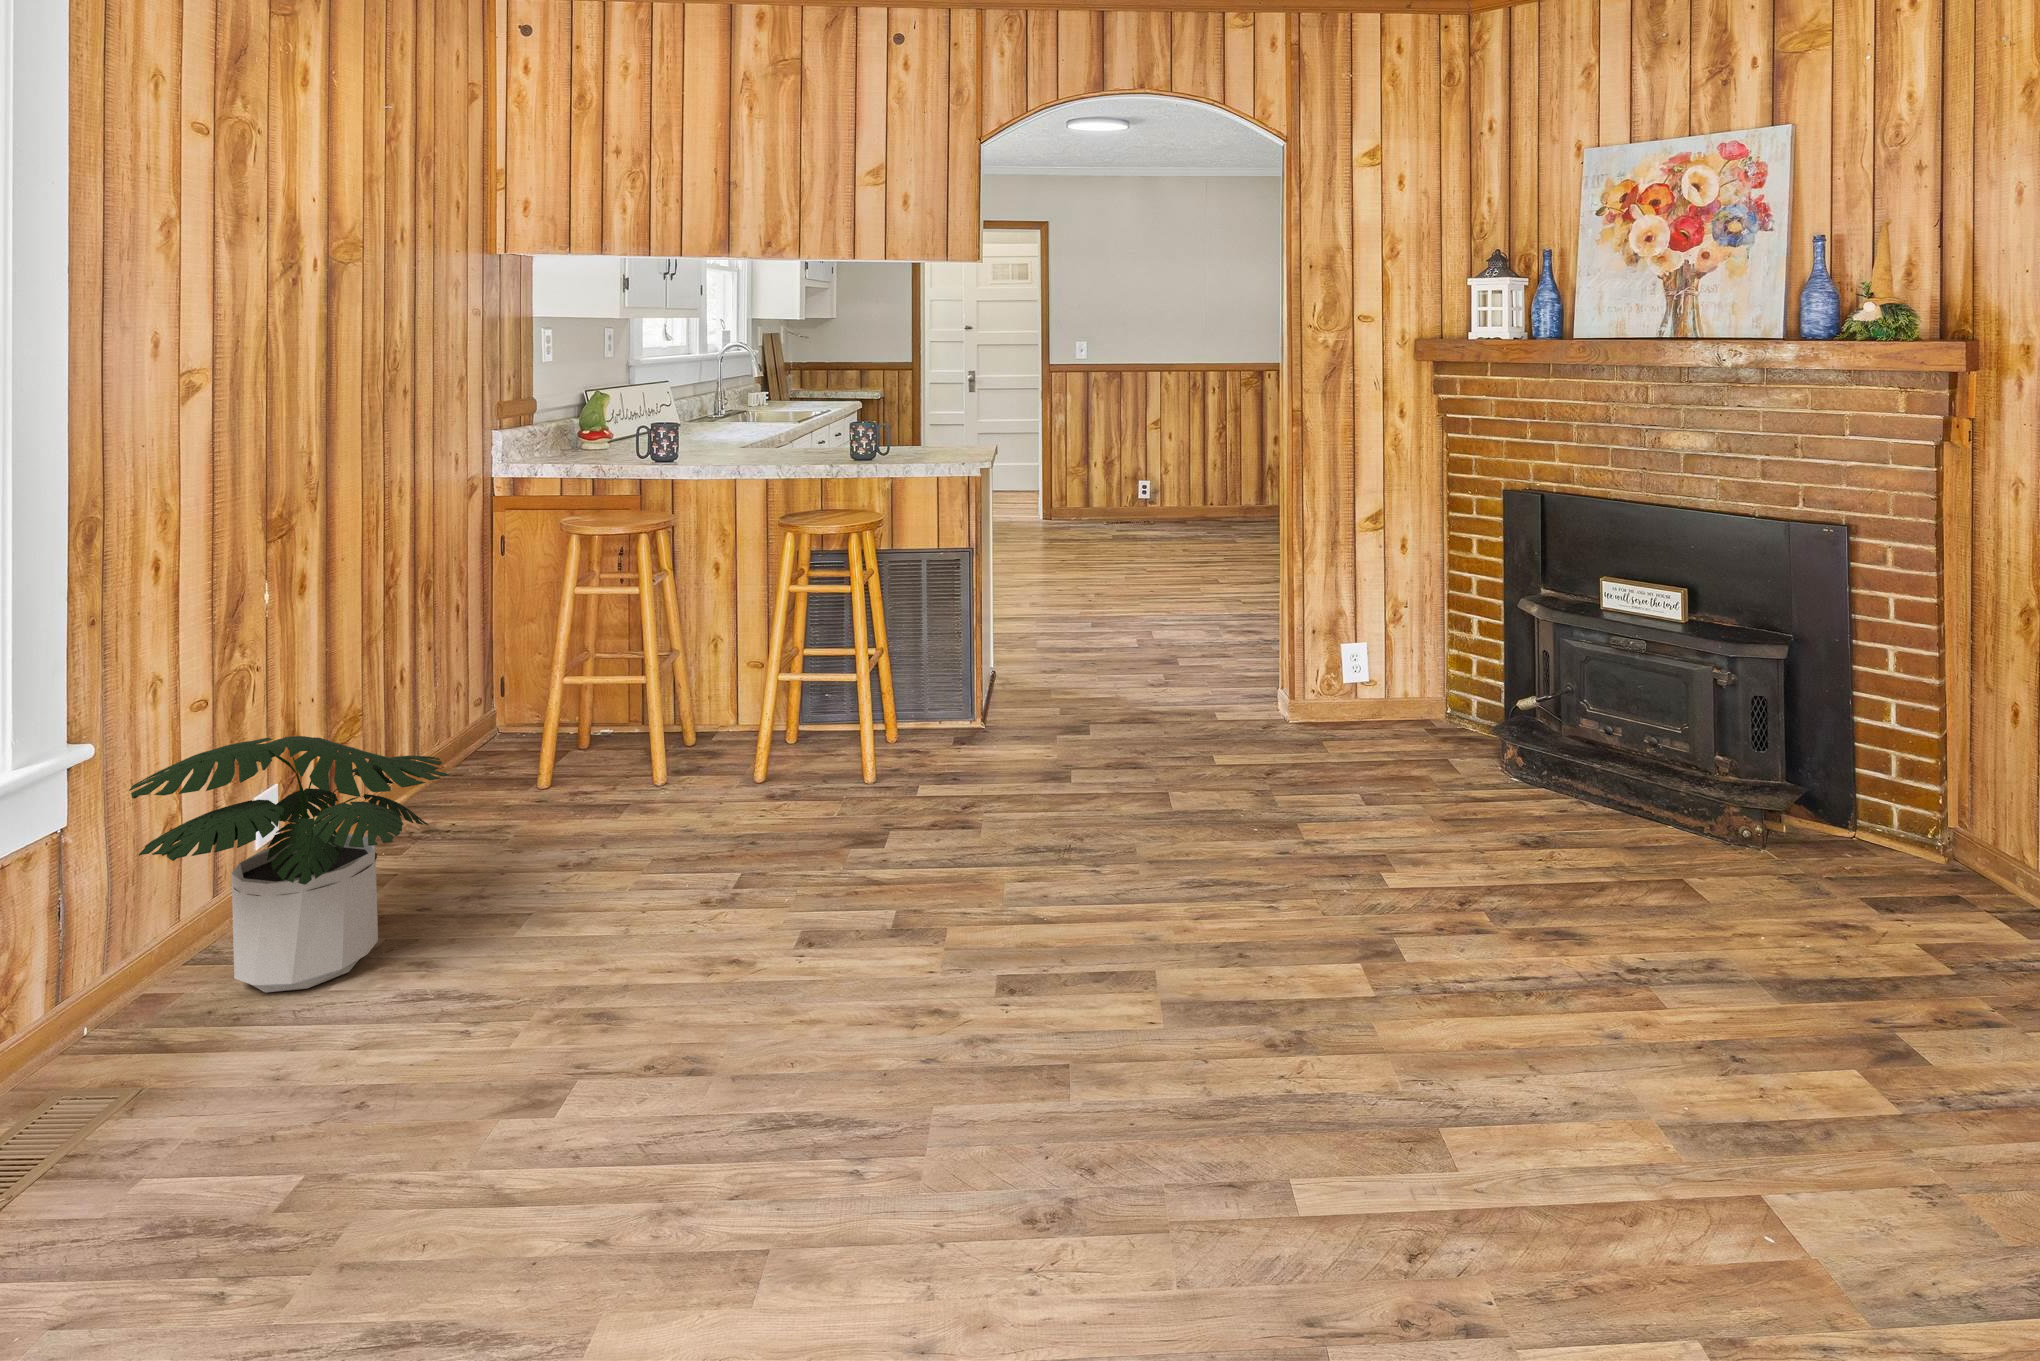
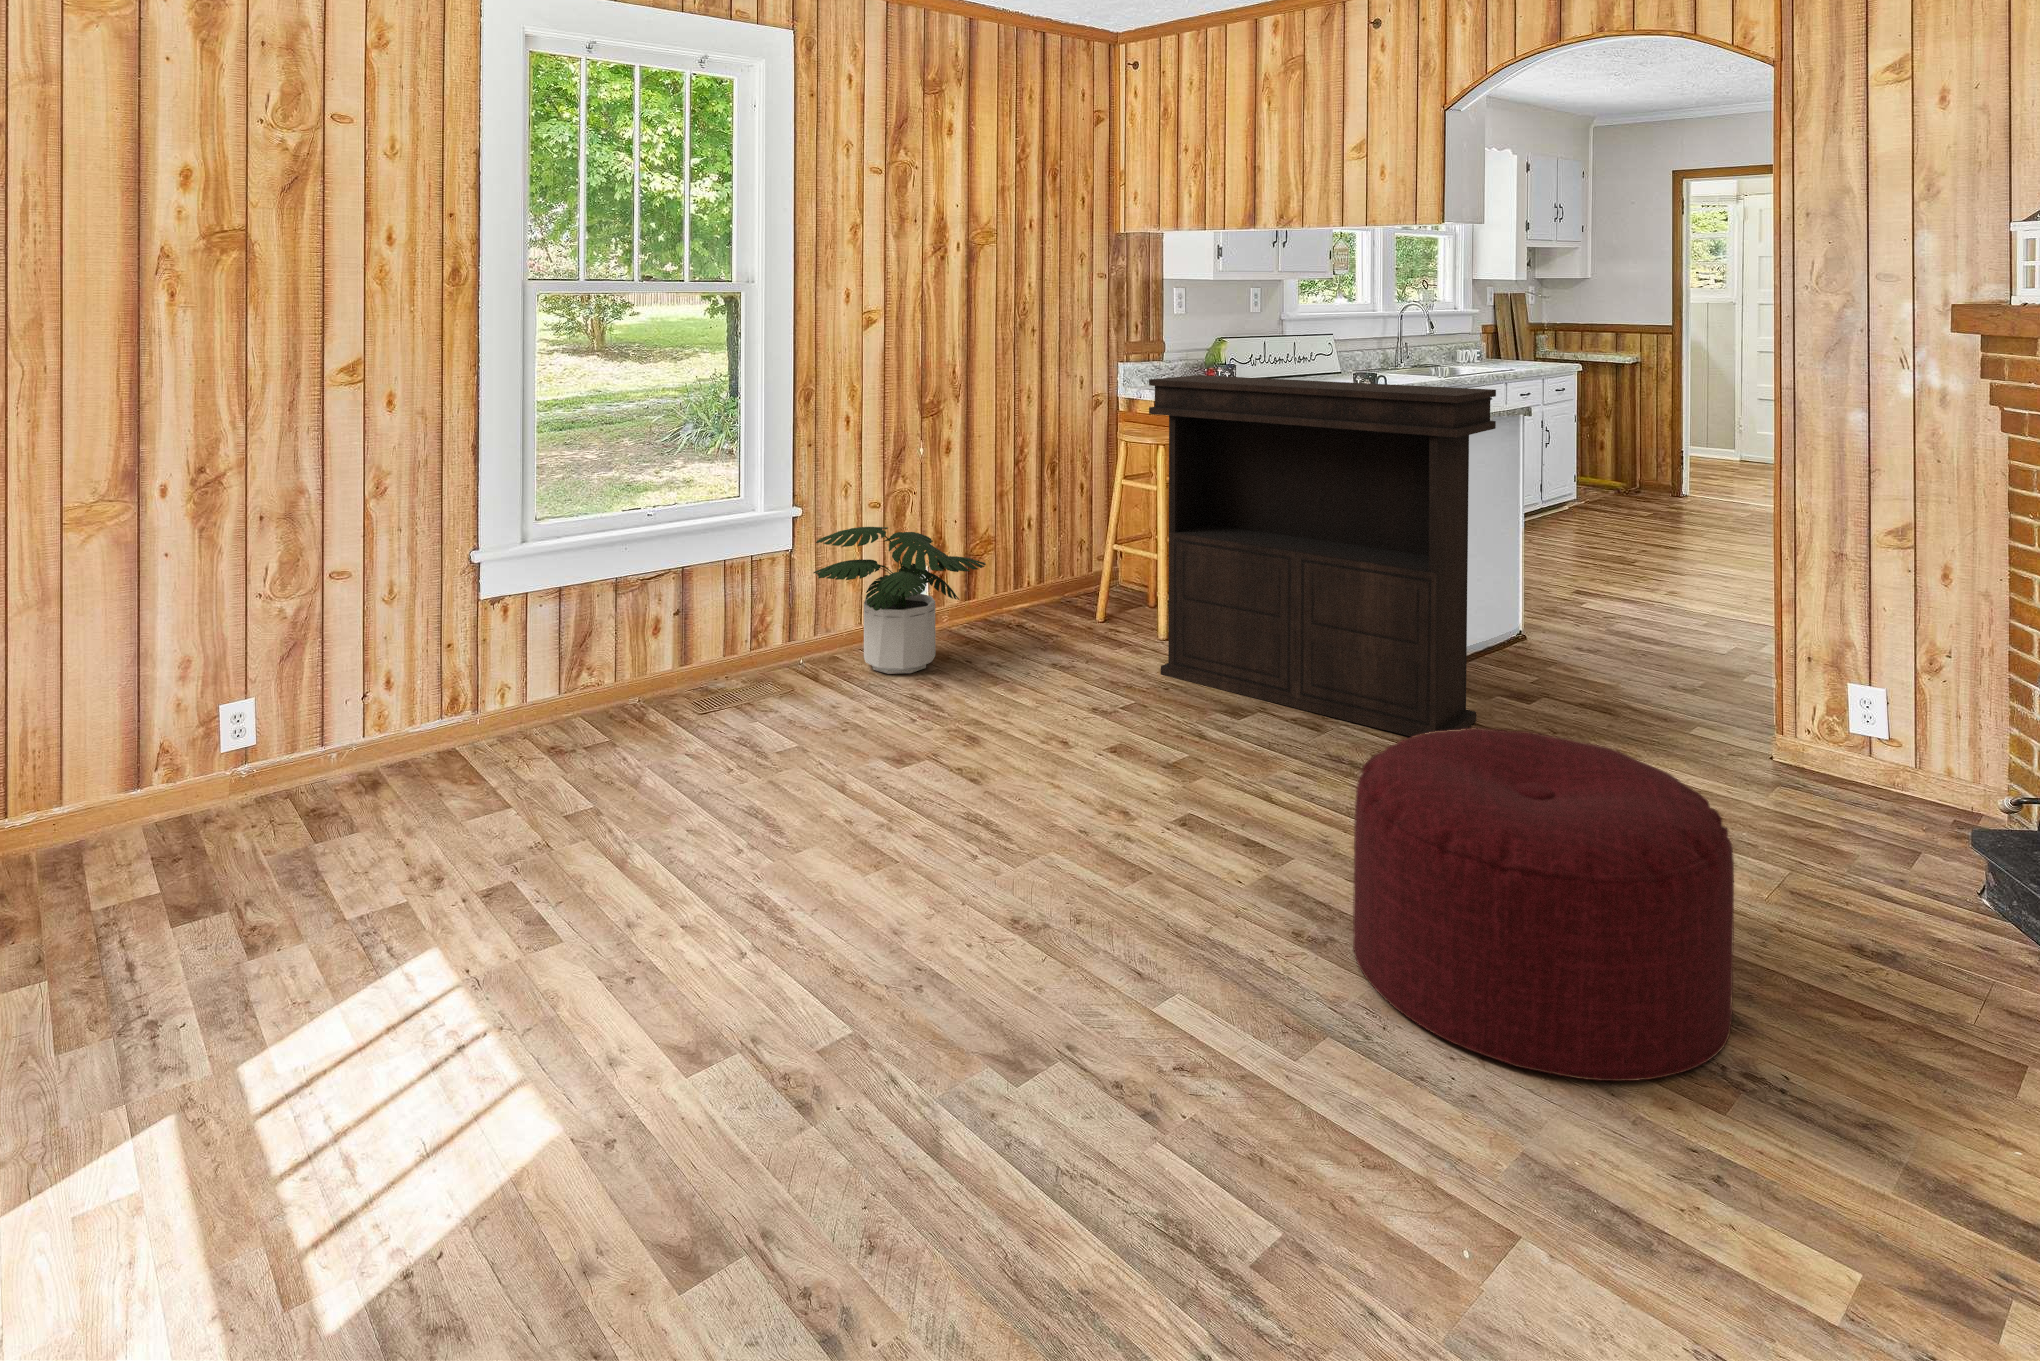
console table: none [705,434,1113,843] -> present [1149,375,1496,737]
ottoman: none [1274,758,1625,1088] -> present [1353,727,1734,1081]

